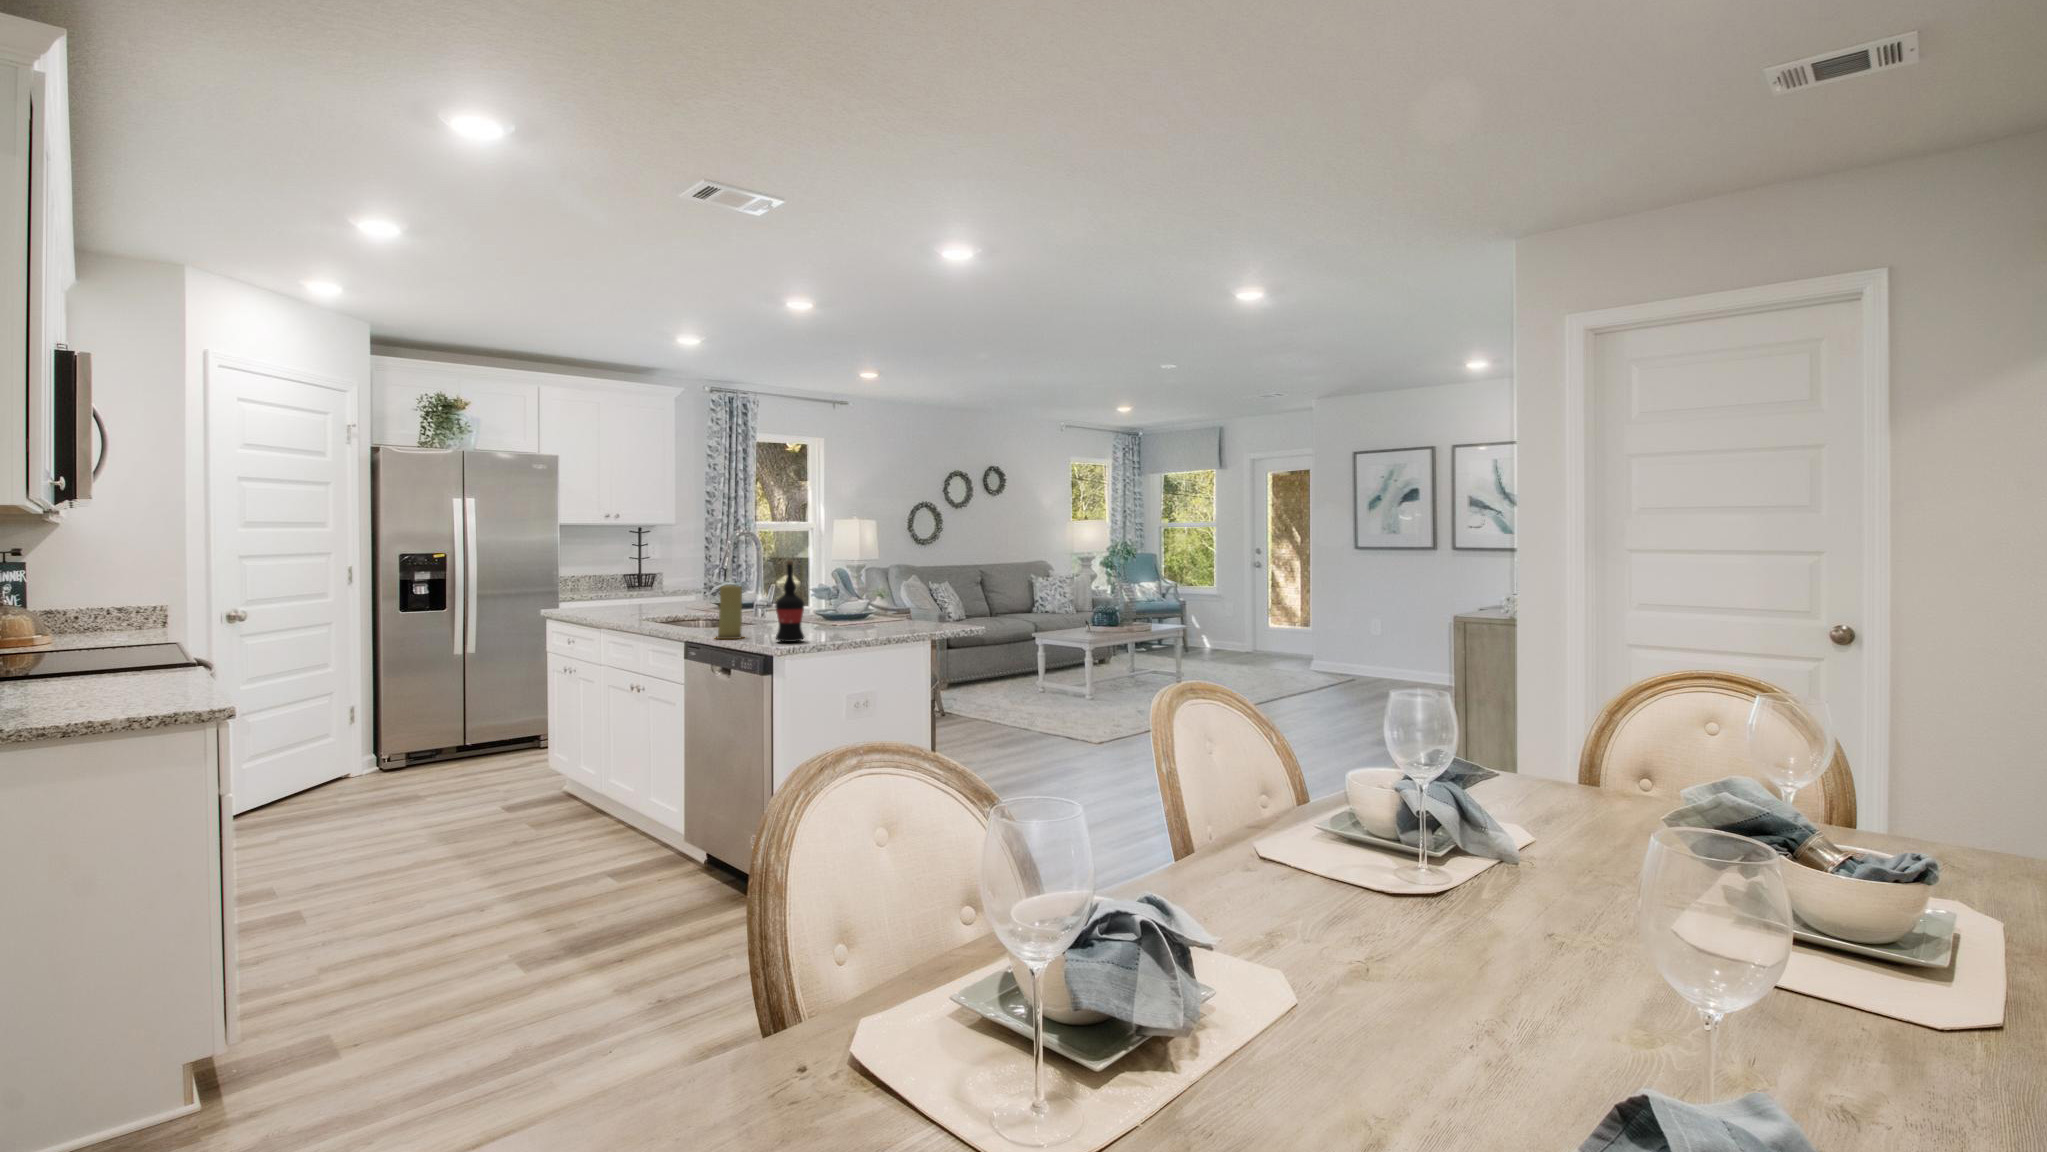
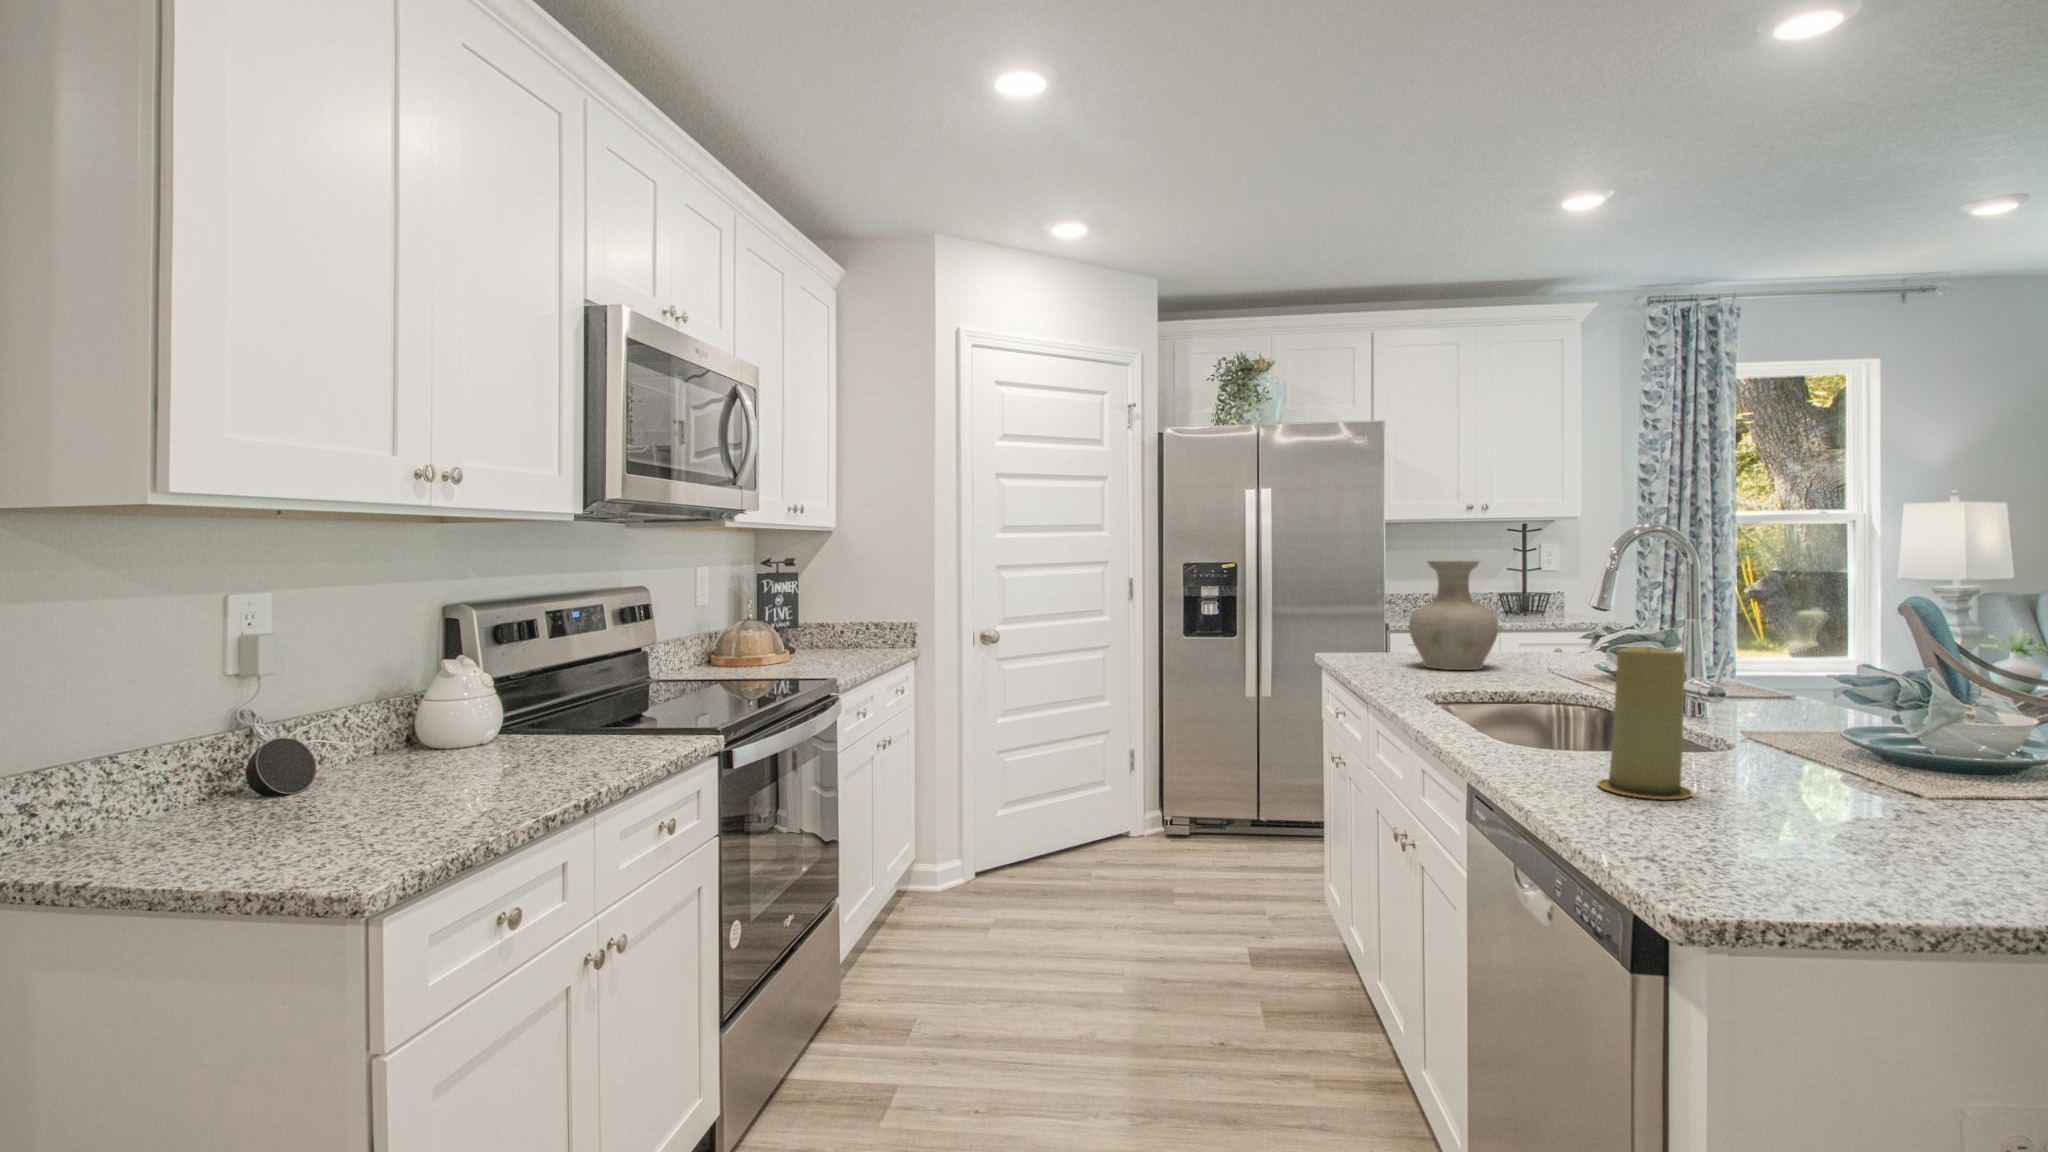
vase: none [599,552,649,614] -> present [1409,561,1499,670]
wine bottle: present [775,560,804,642] -> none [1803,584,1928,860]

